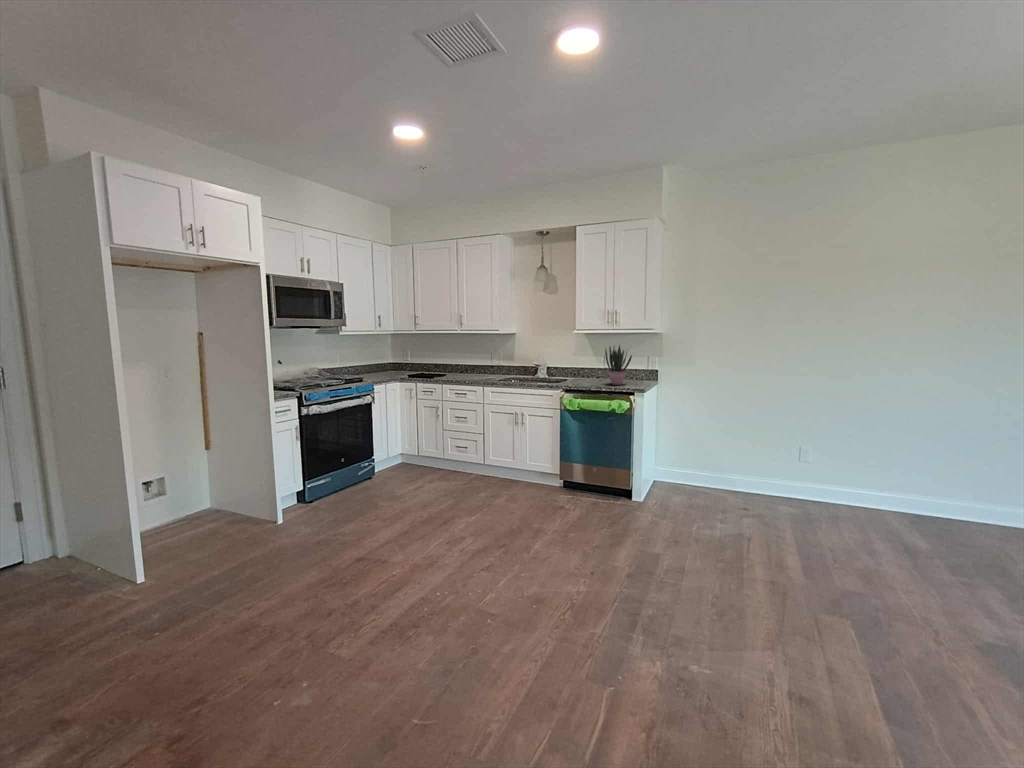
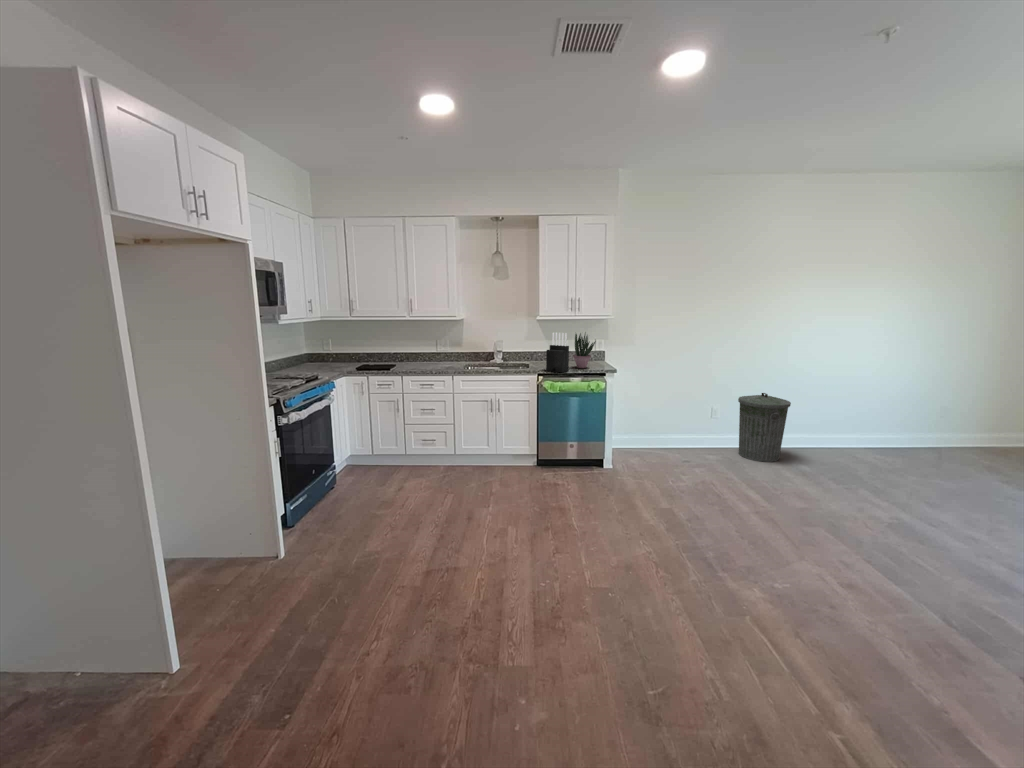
knife block: none [573,345,595,387] -> present [546,332,569,372]
trash can: none [837,430,917,527] -> present [738,393,791,462]

